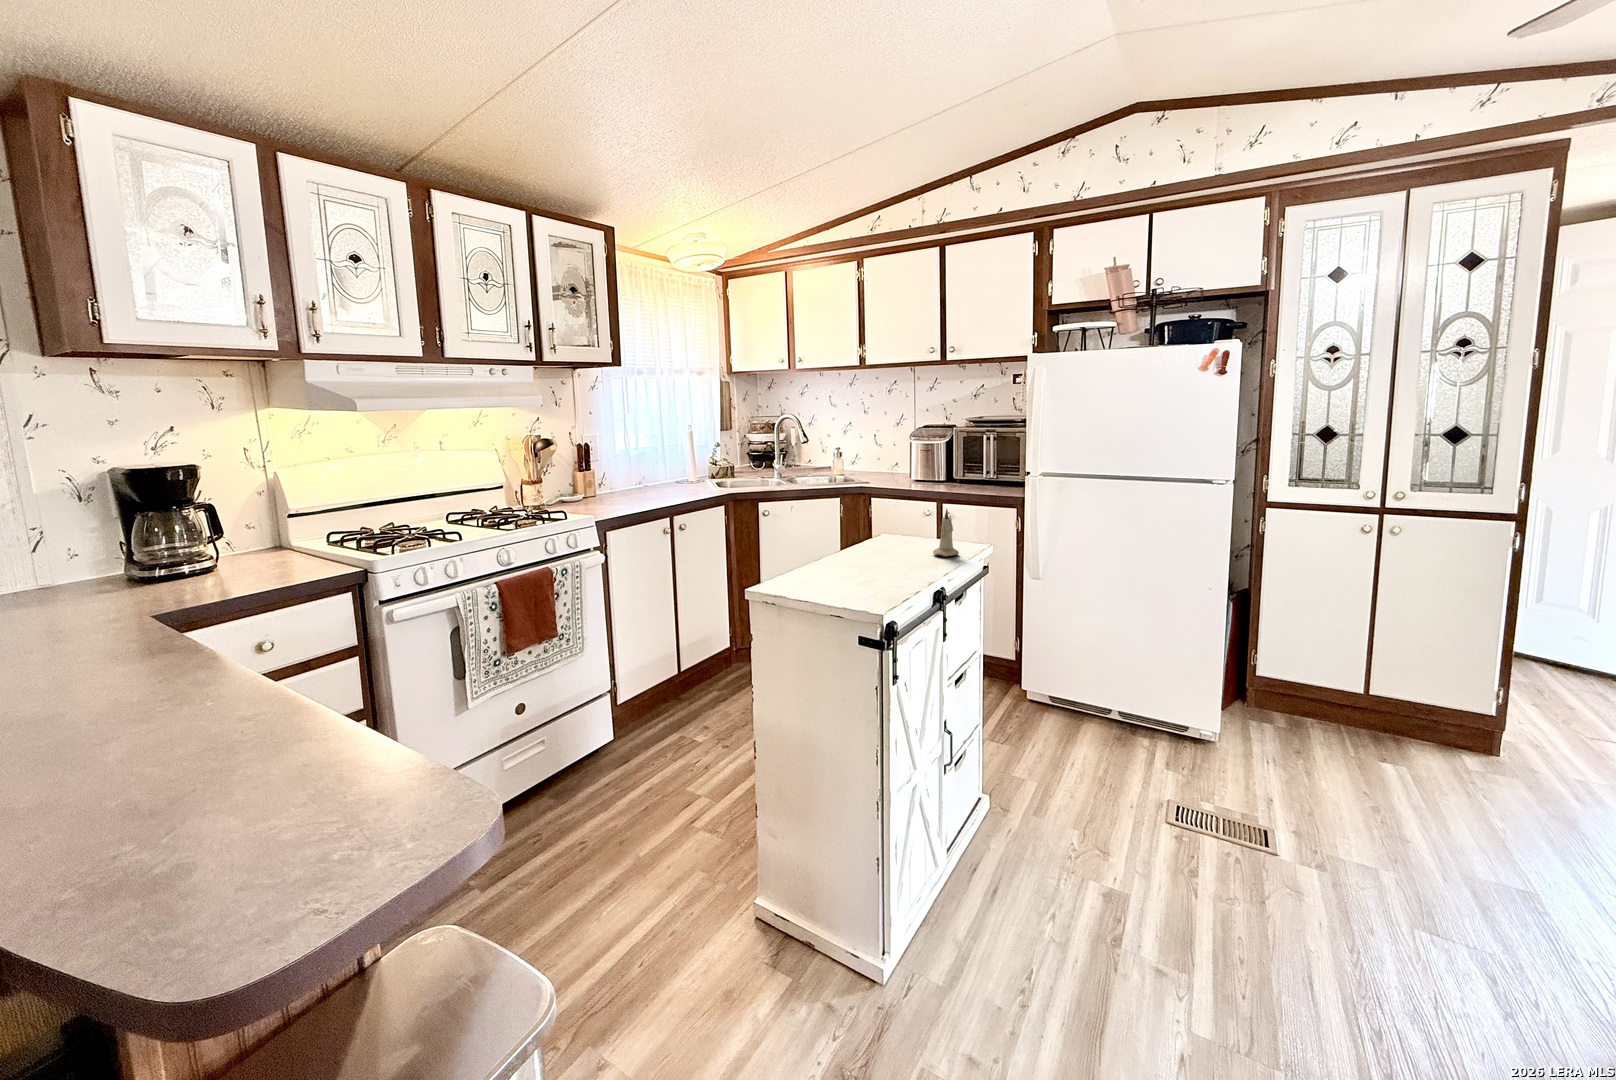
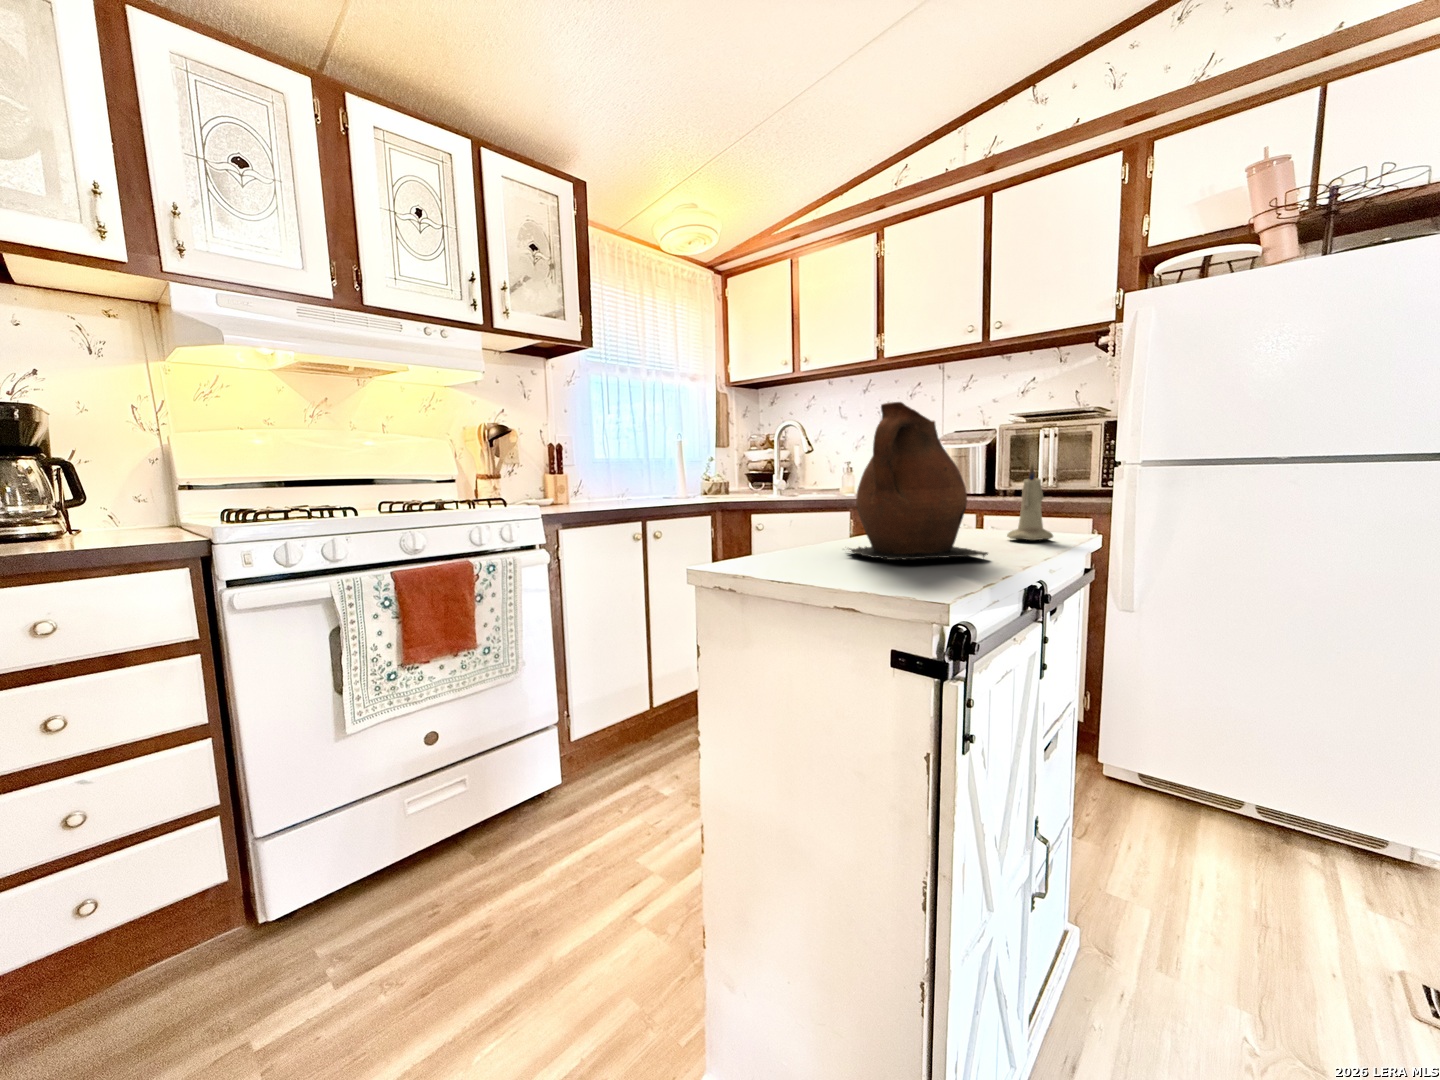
ceramic pitcher: none [832,489,913,580] -> present [849,402,988,560]

